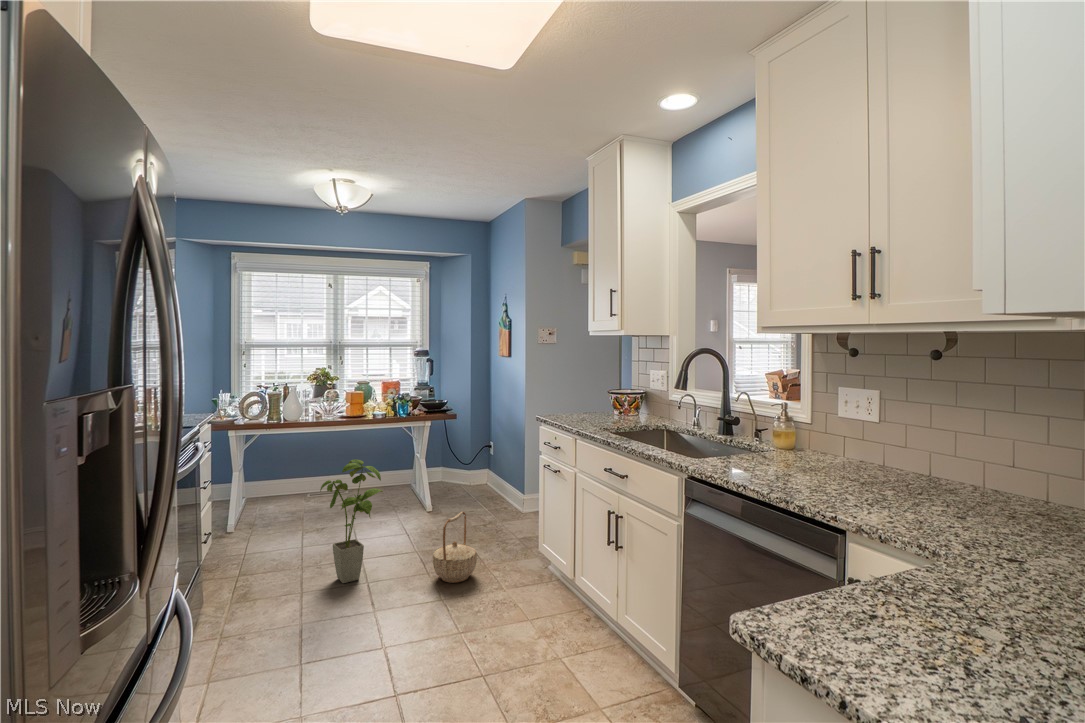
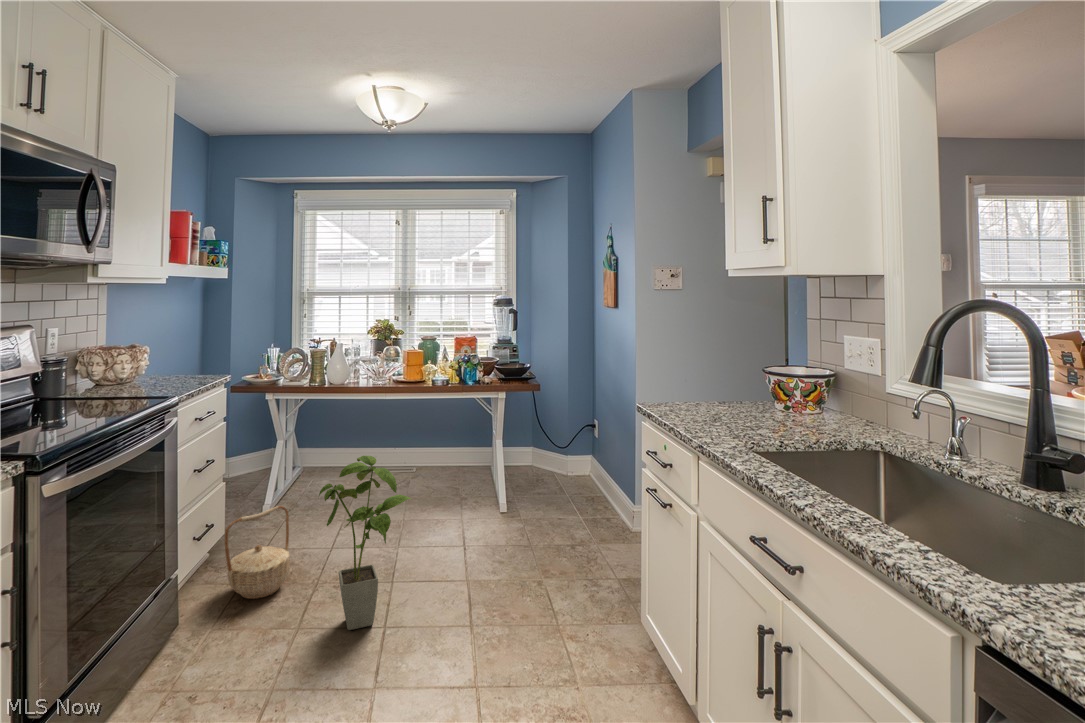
basket: present [433,512,477,583] -> present [225,506,290,599]

